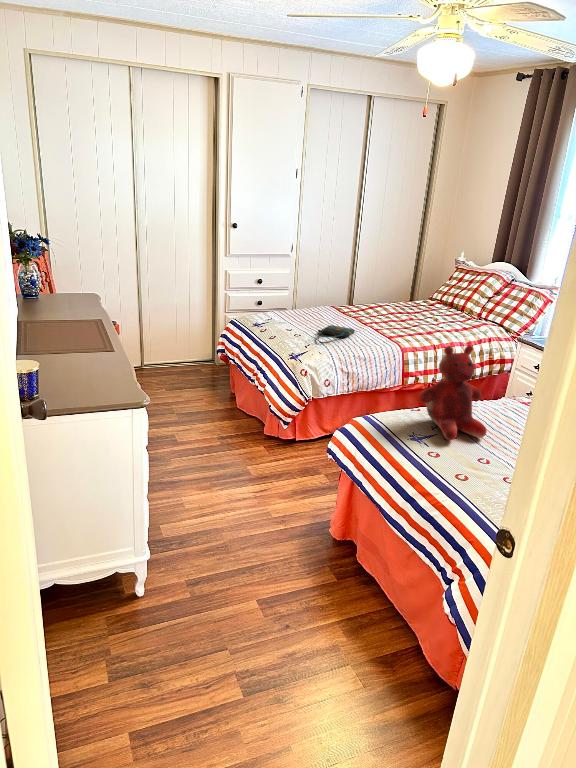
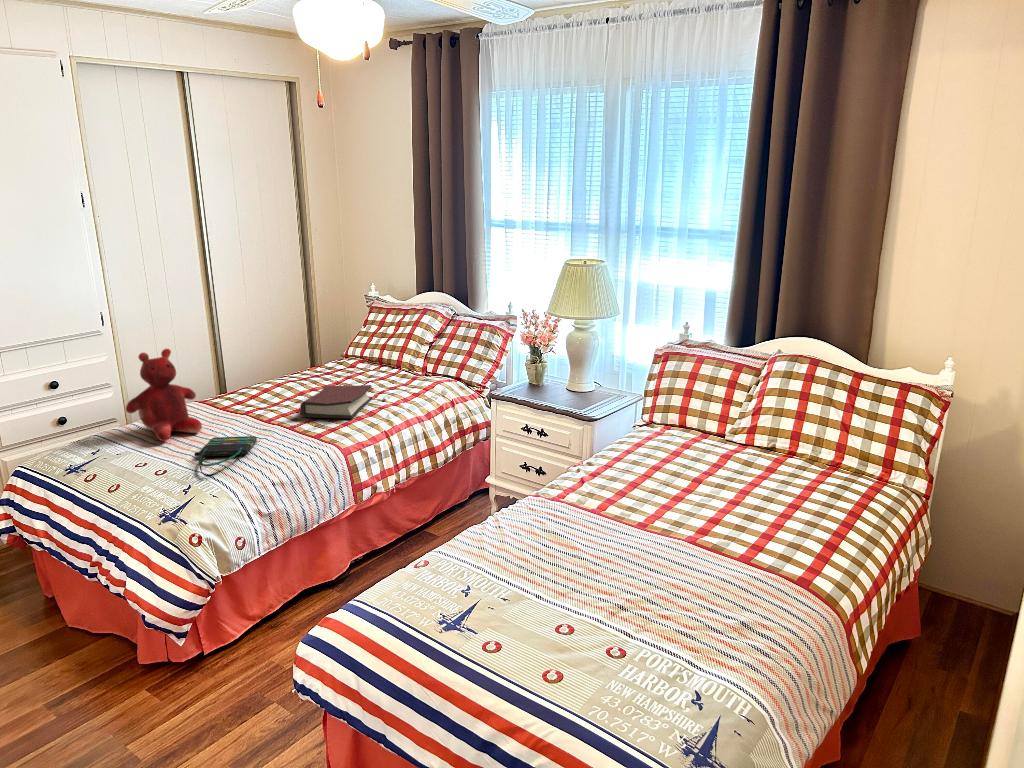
hardback book: none [386,311,437,333] -> present [300,385,372,419]
teddy bear: present [419,345,487,440] -> present [126,349,202,441]

